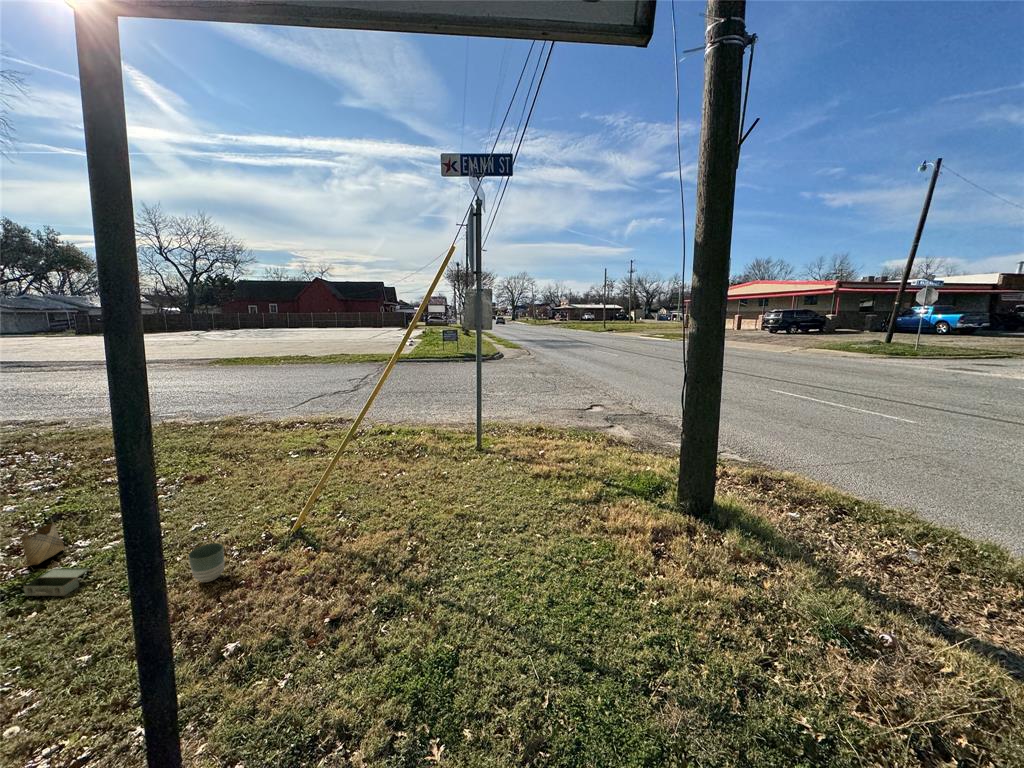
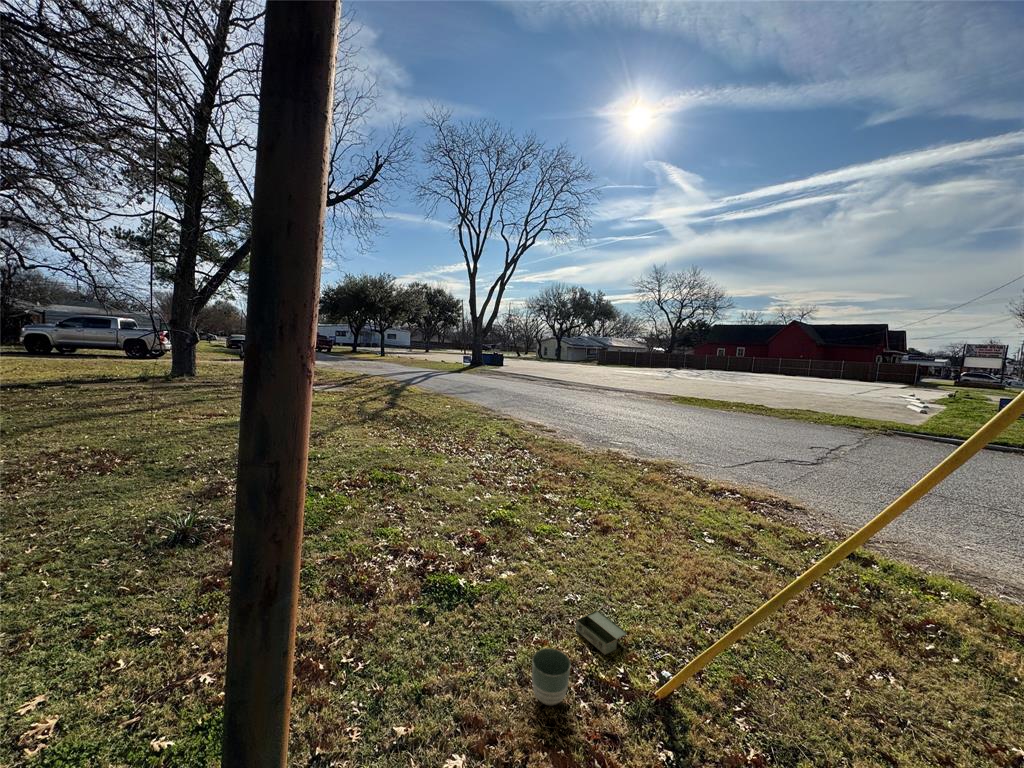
woven basket: present [21,518,64,566] -> none [453,519,480,567]
toolbox: present [24,568,90,596] -> present [576,611,627,655]

